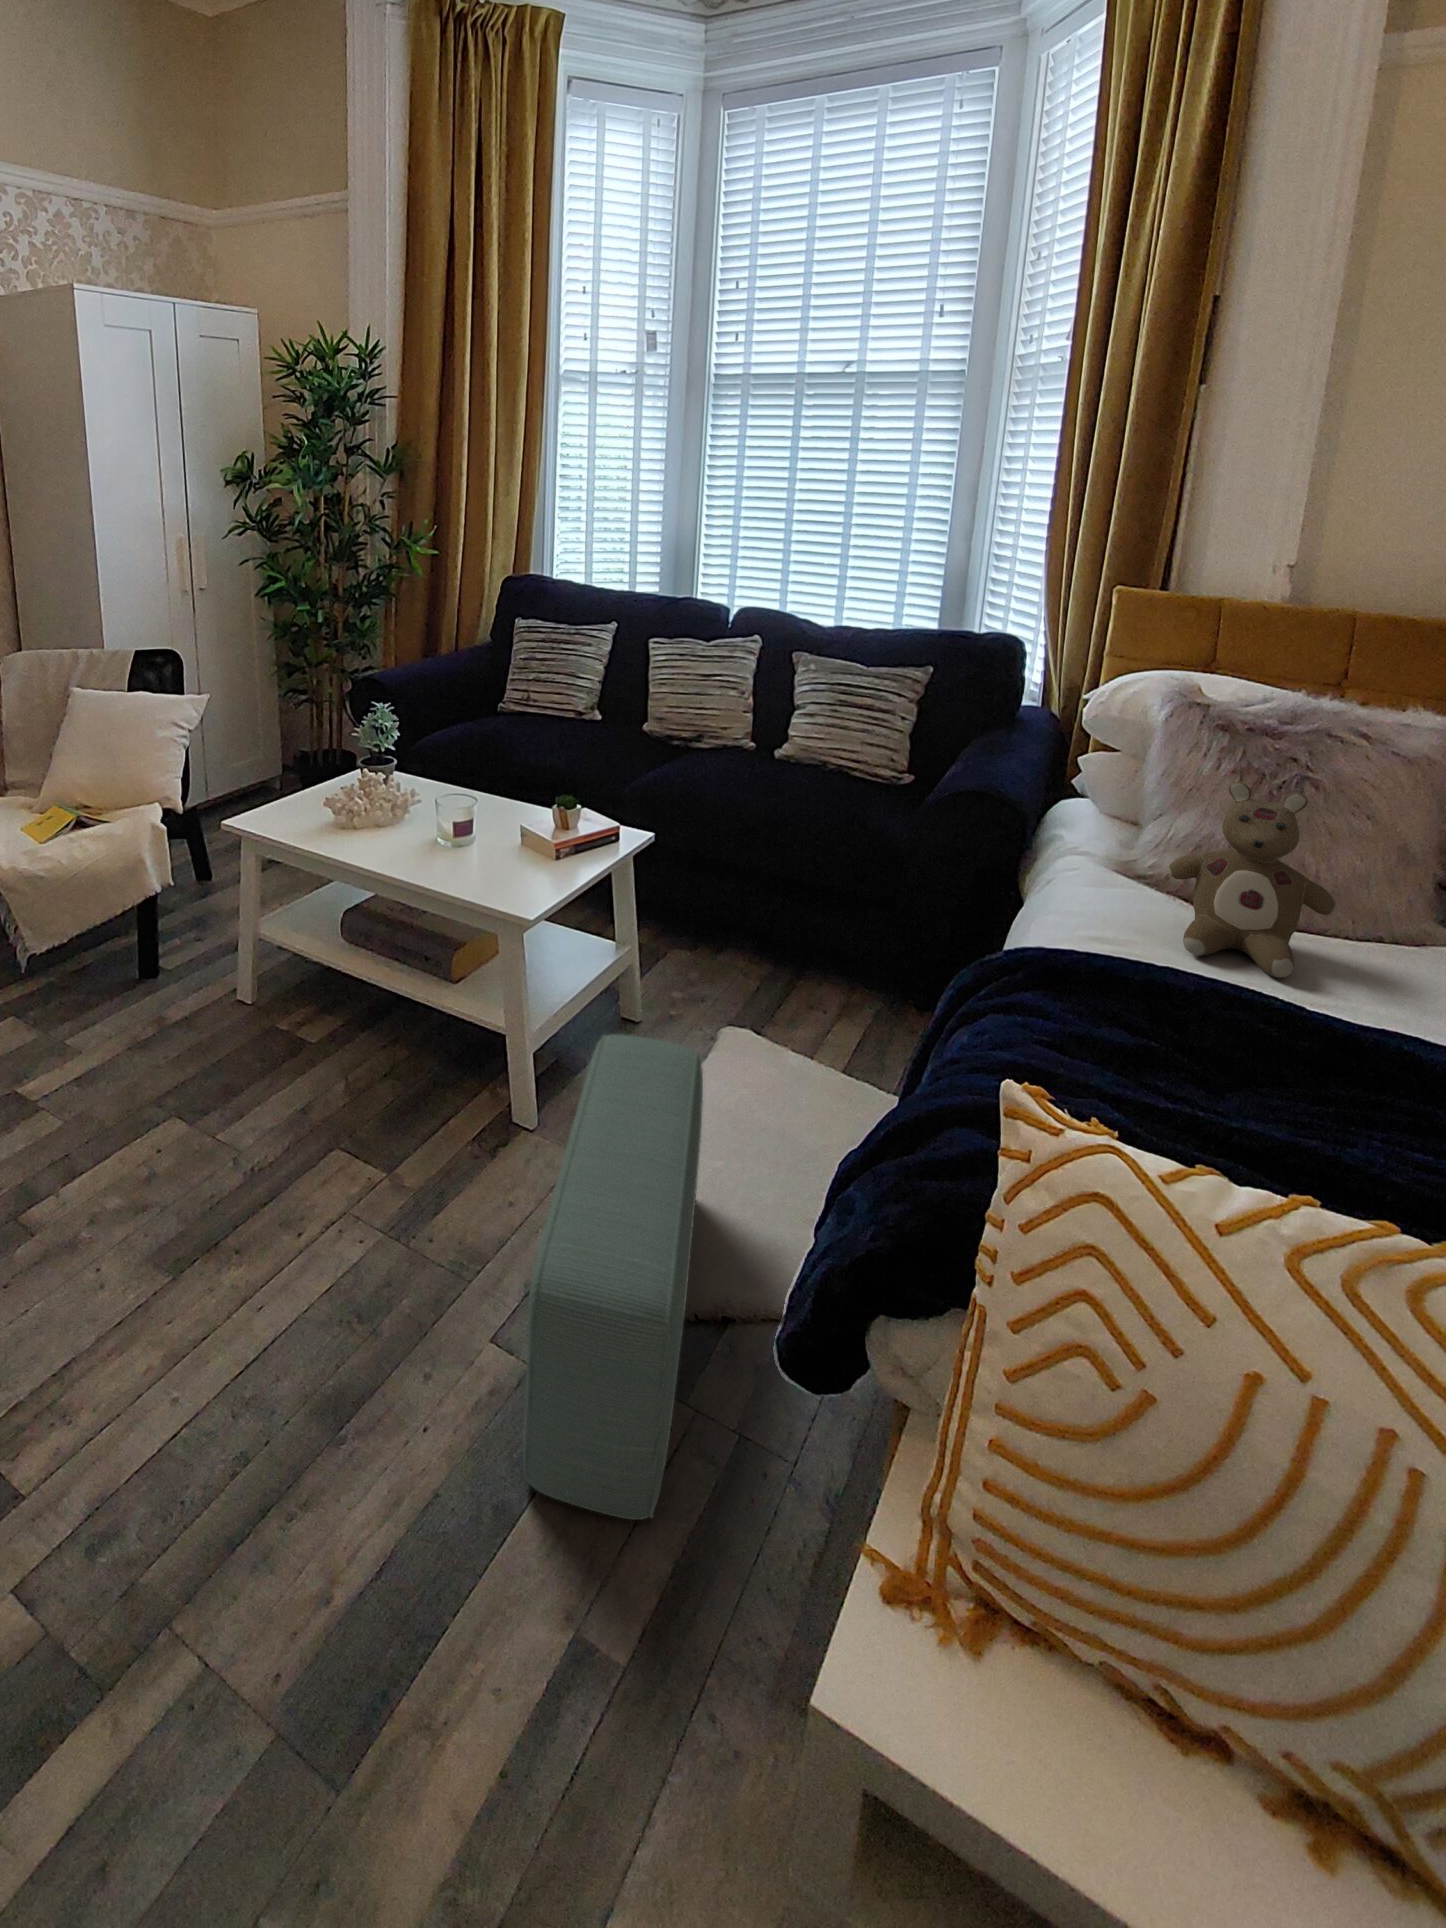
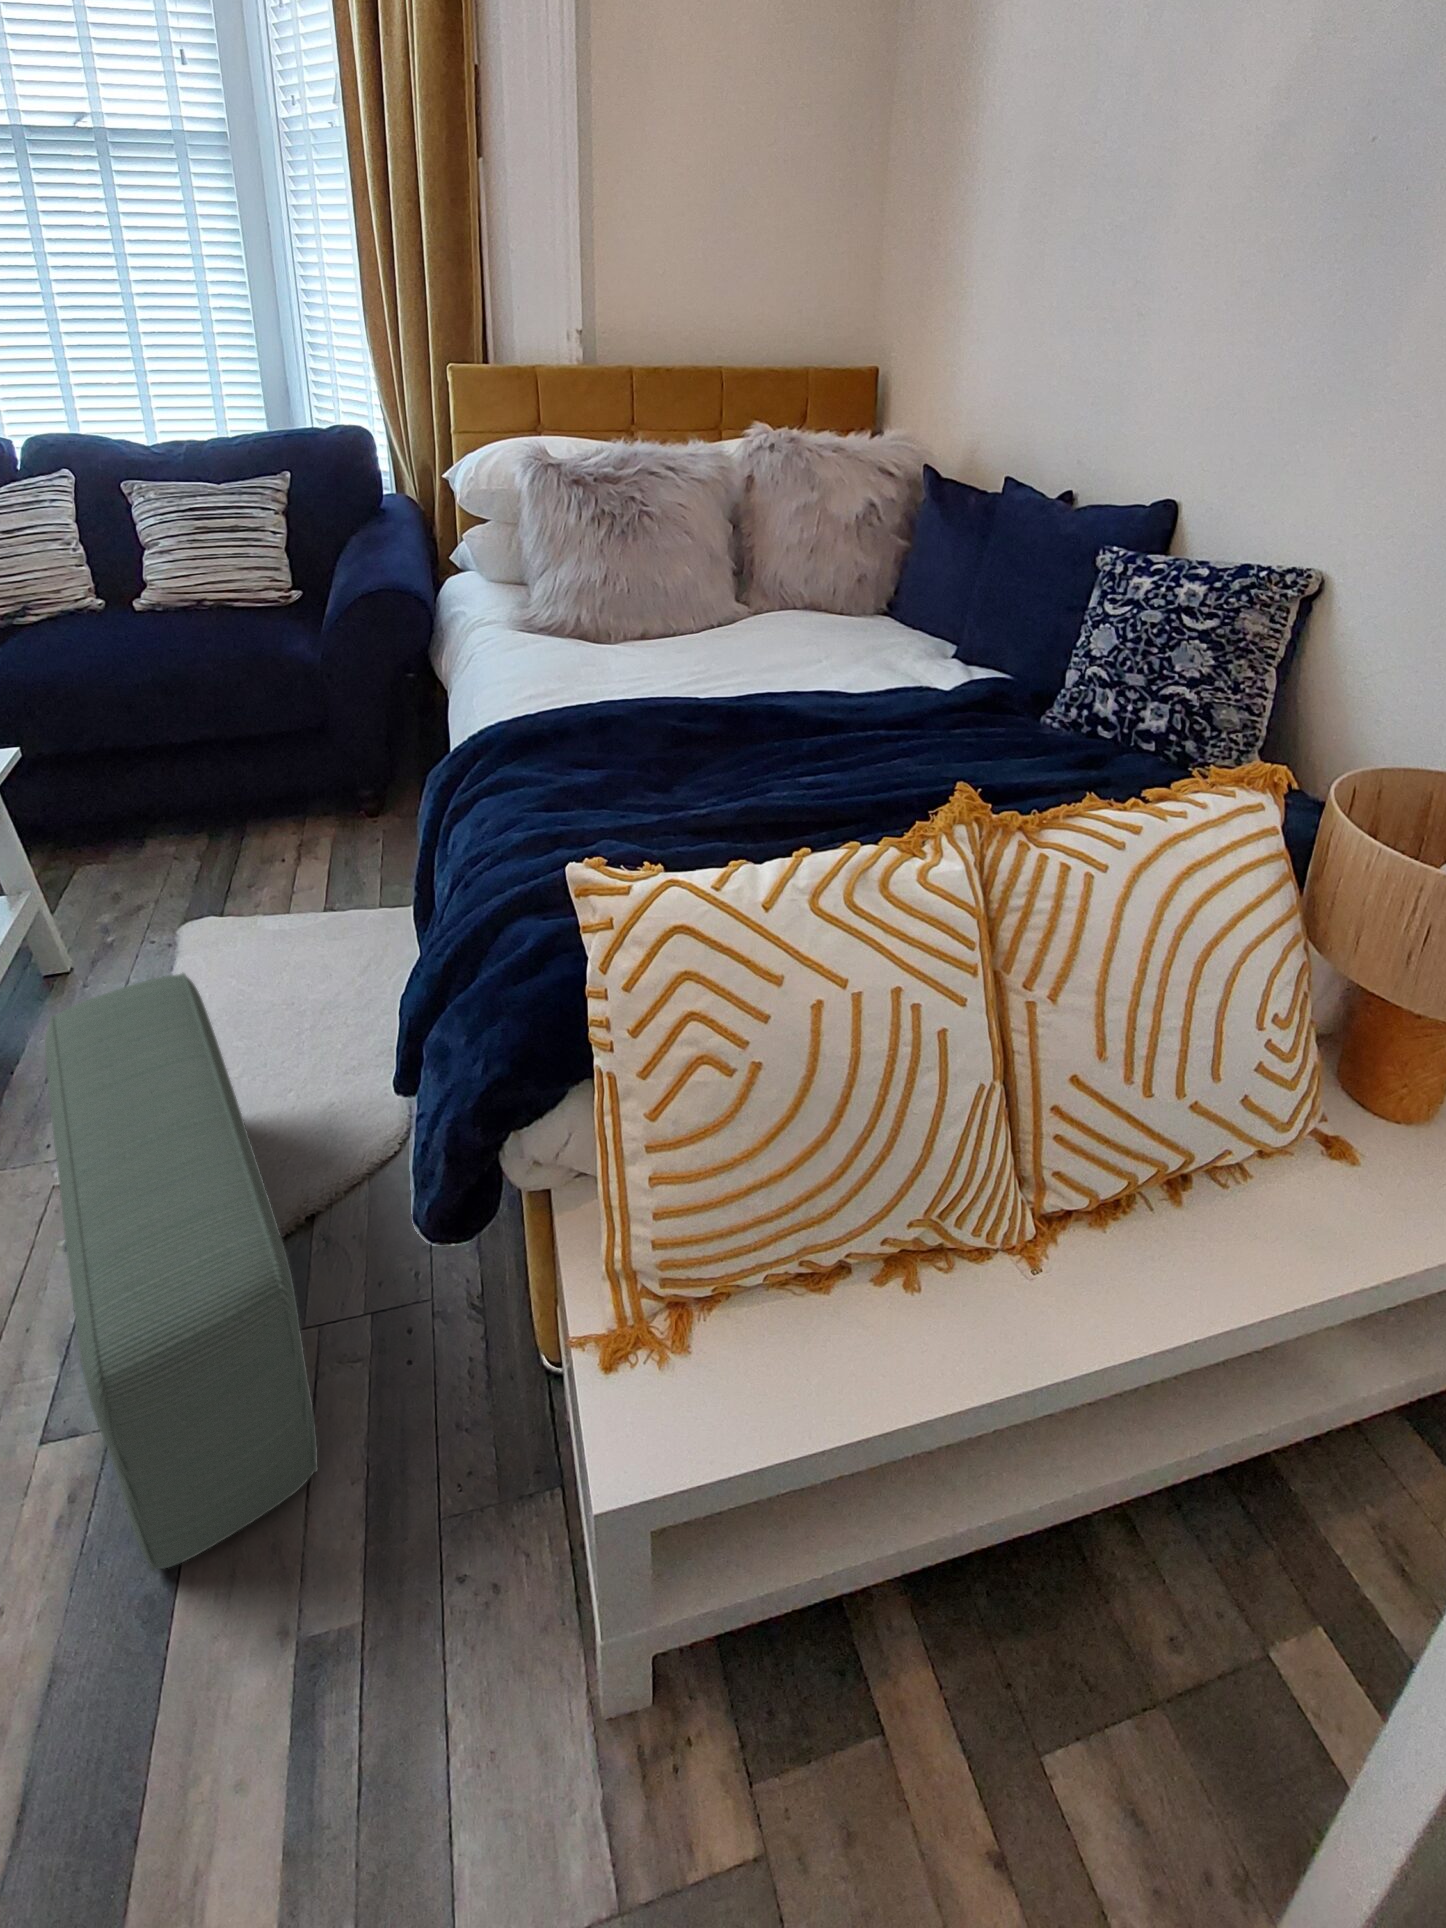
stuffed bear: present [1168,782,1337,978] -> none [565,523,681,679]

